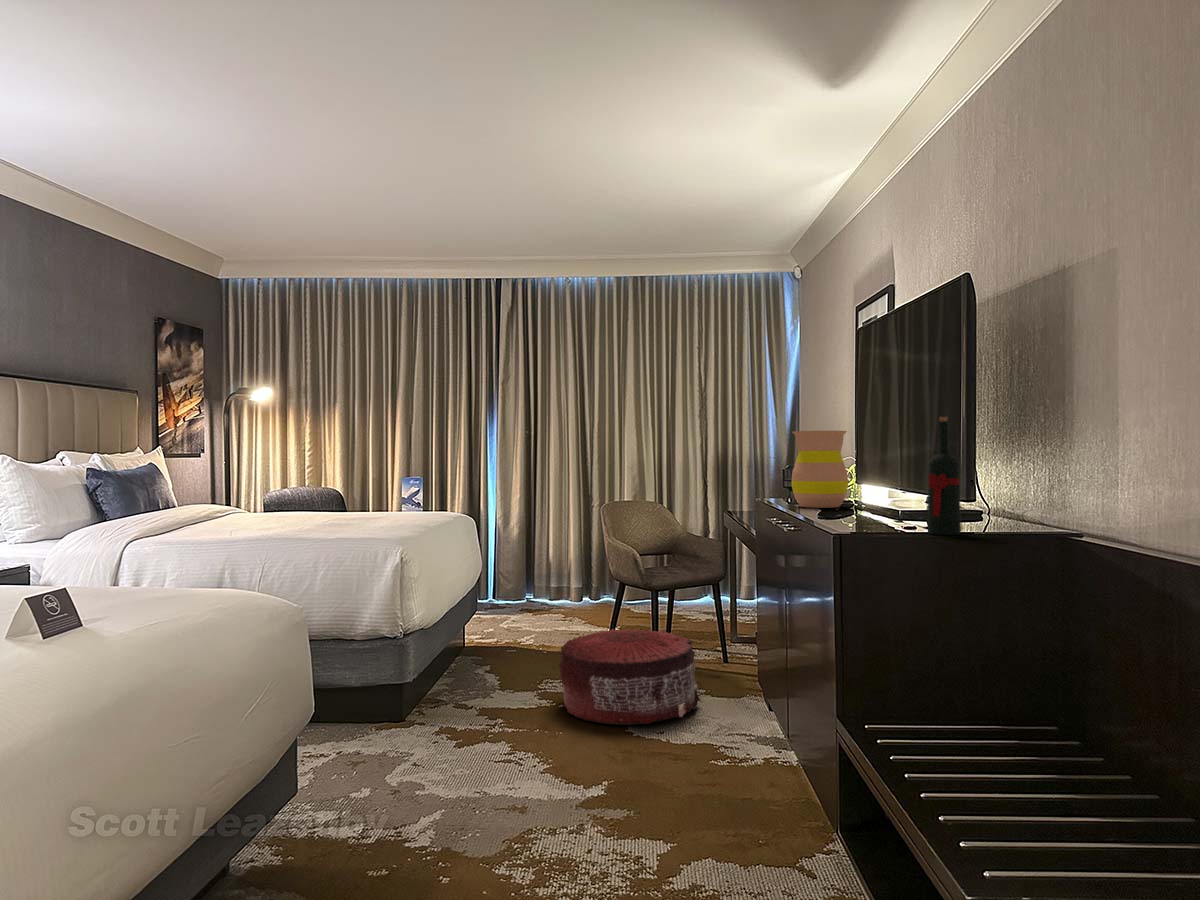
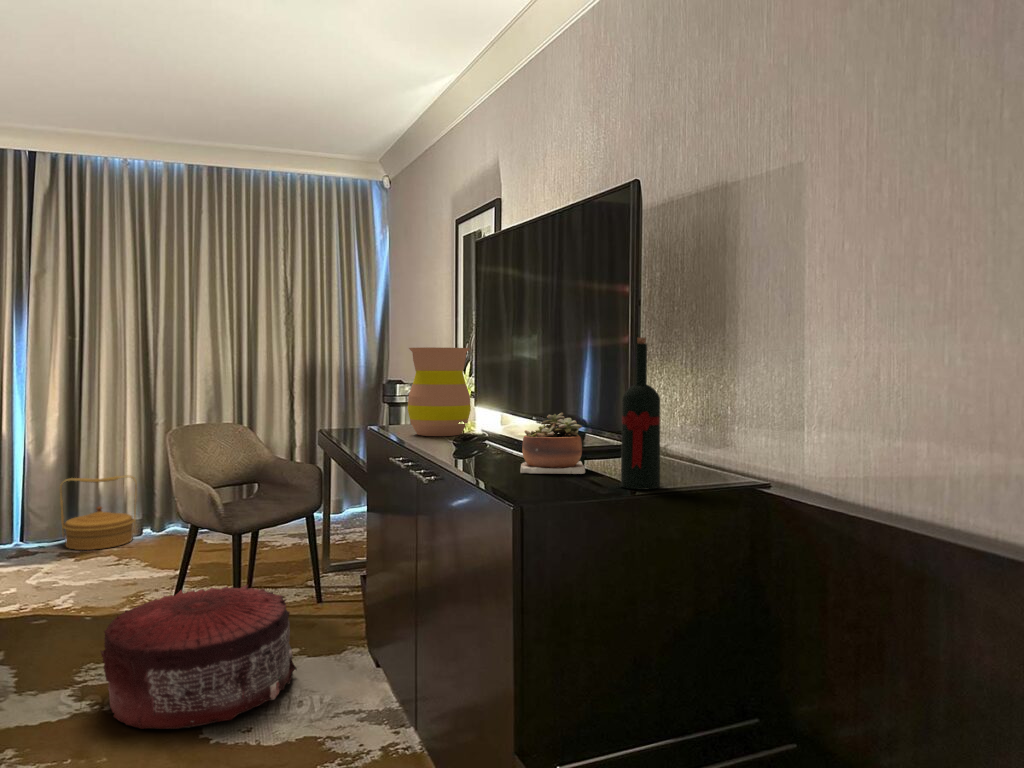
succulent plant: none [857,480,917,527] -> present [520,413,585,474]
woven basket: none [521,548,578,609] -> present [60,475,137,550]

